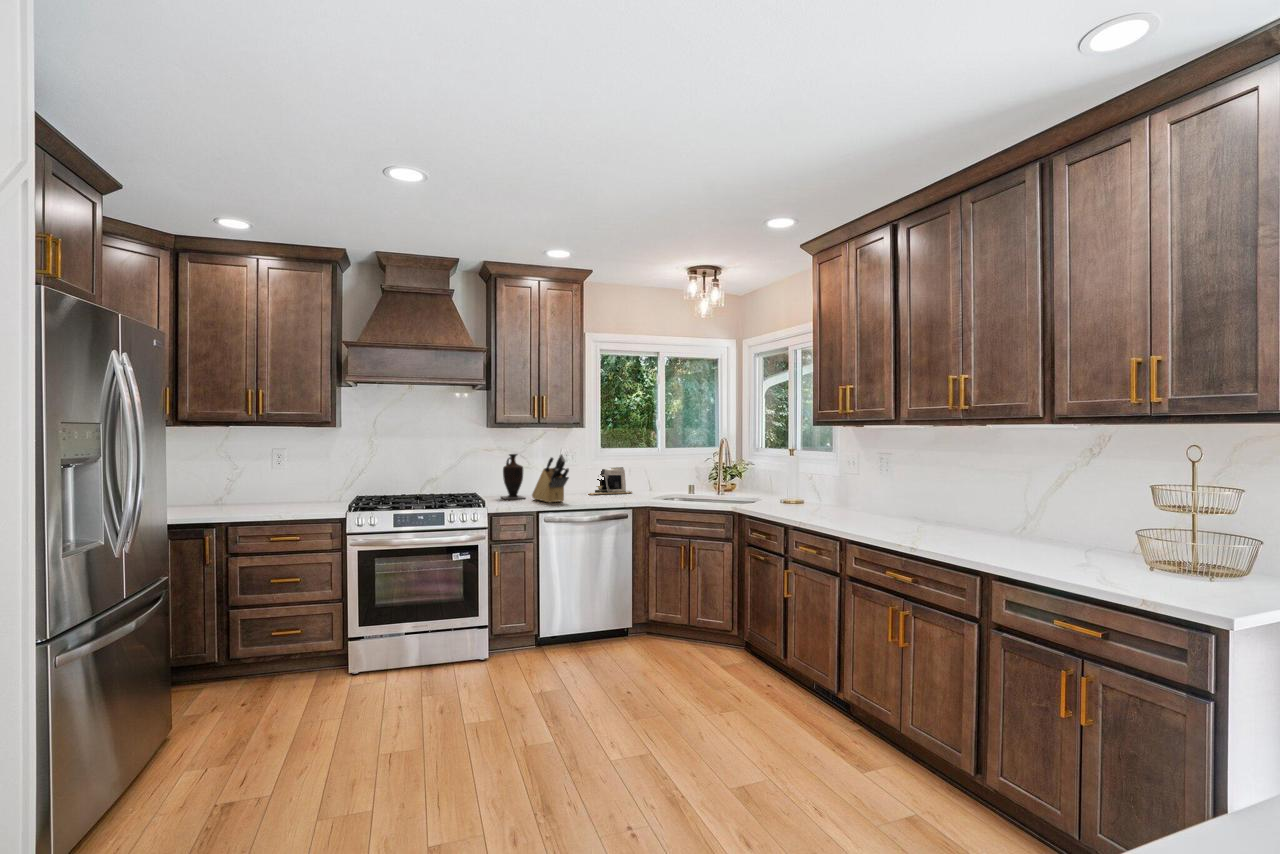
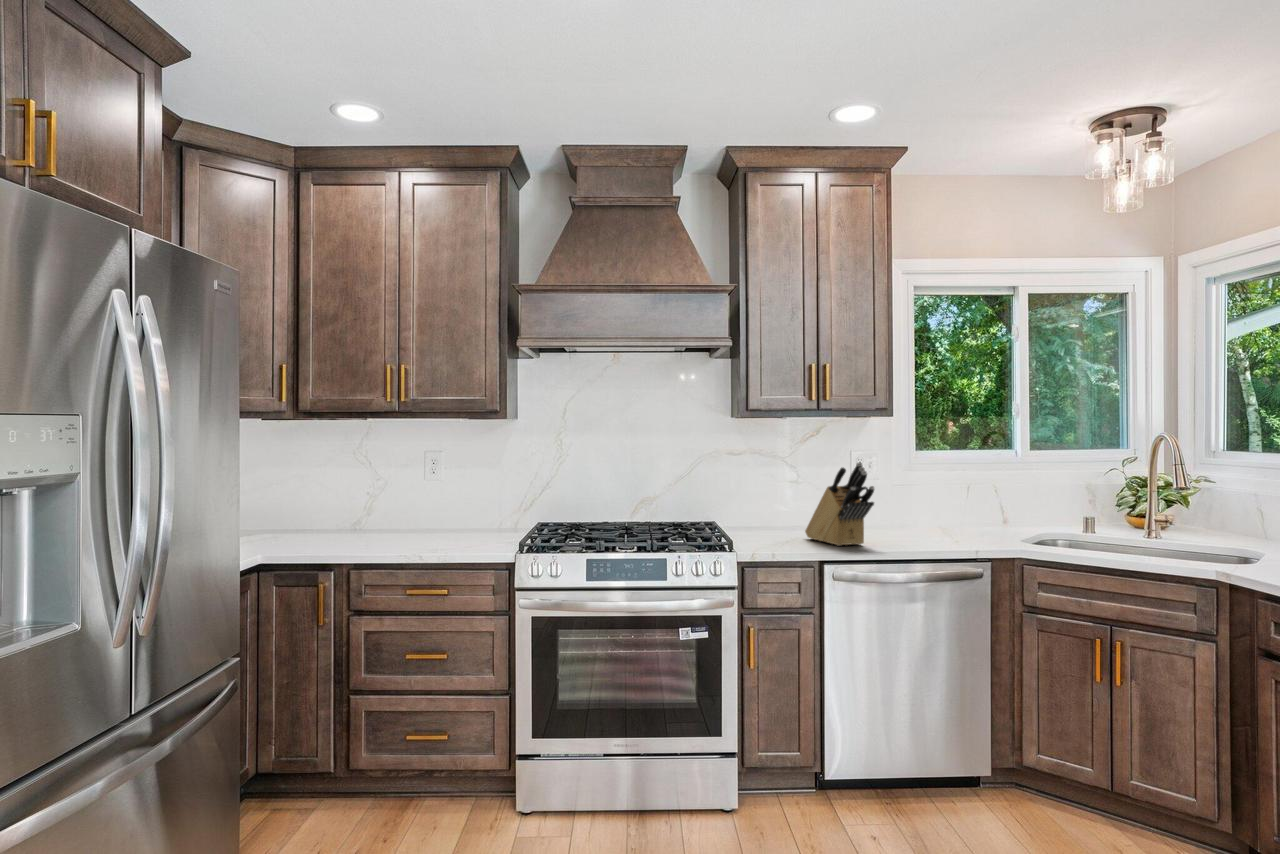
vase: present [501,454,525,499] -> none [752,462,795,537]
coffee maker: present [590,467,632,495] -> none [892,487,976,534]

